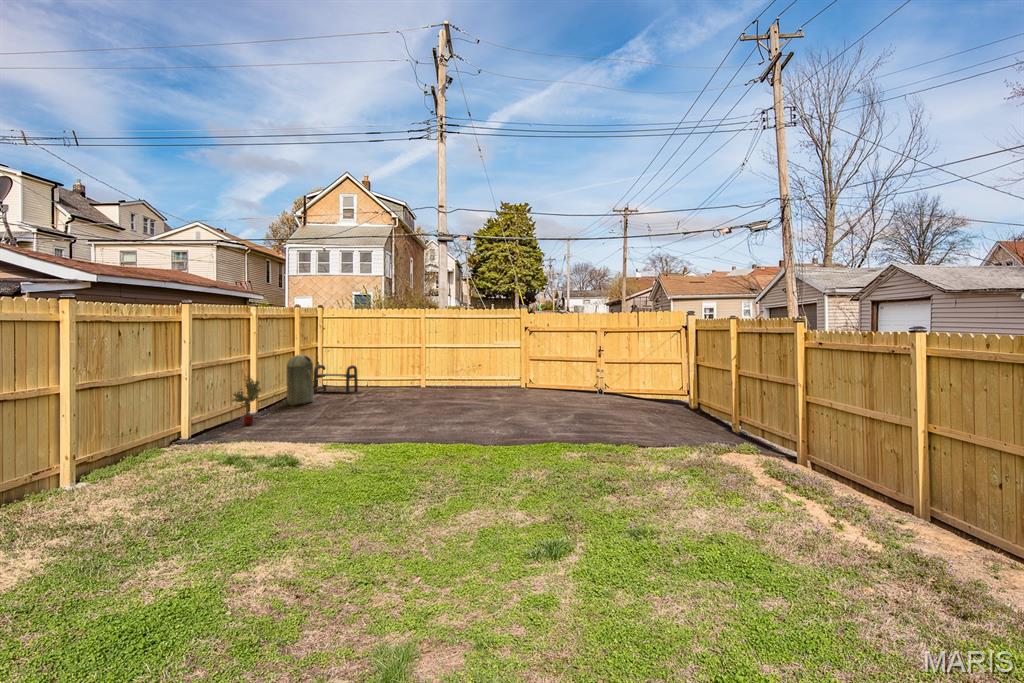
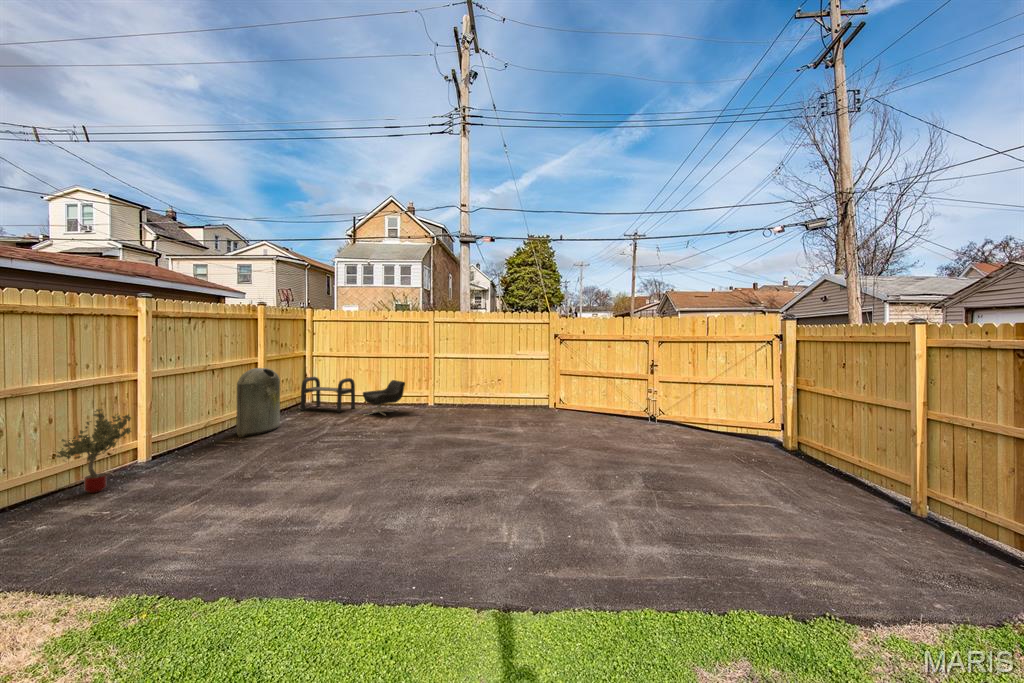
lounge chair: none [367,366,403,395] -> present [363,380,405,415]

